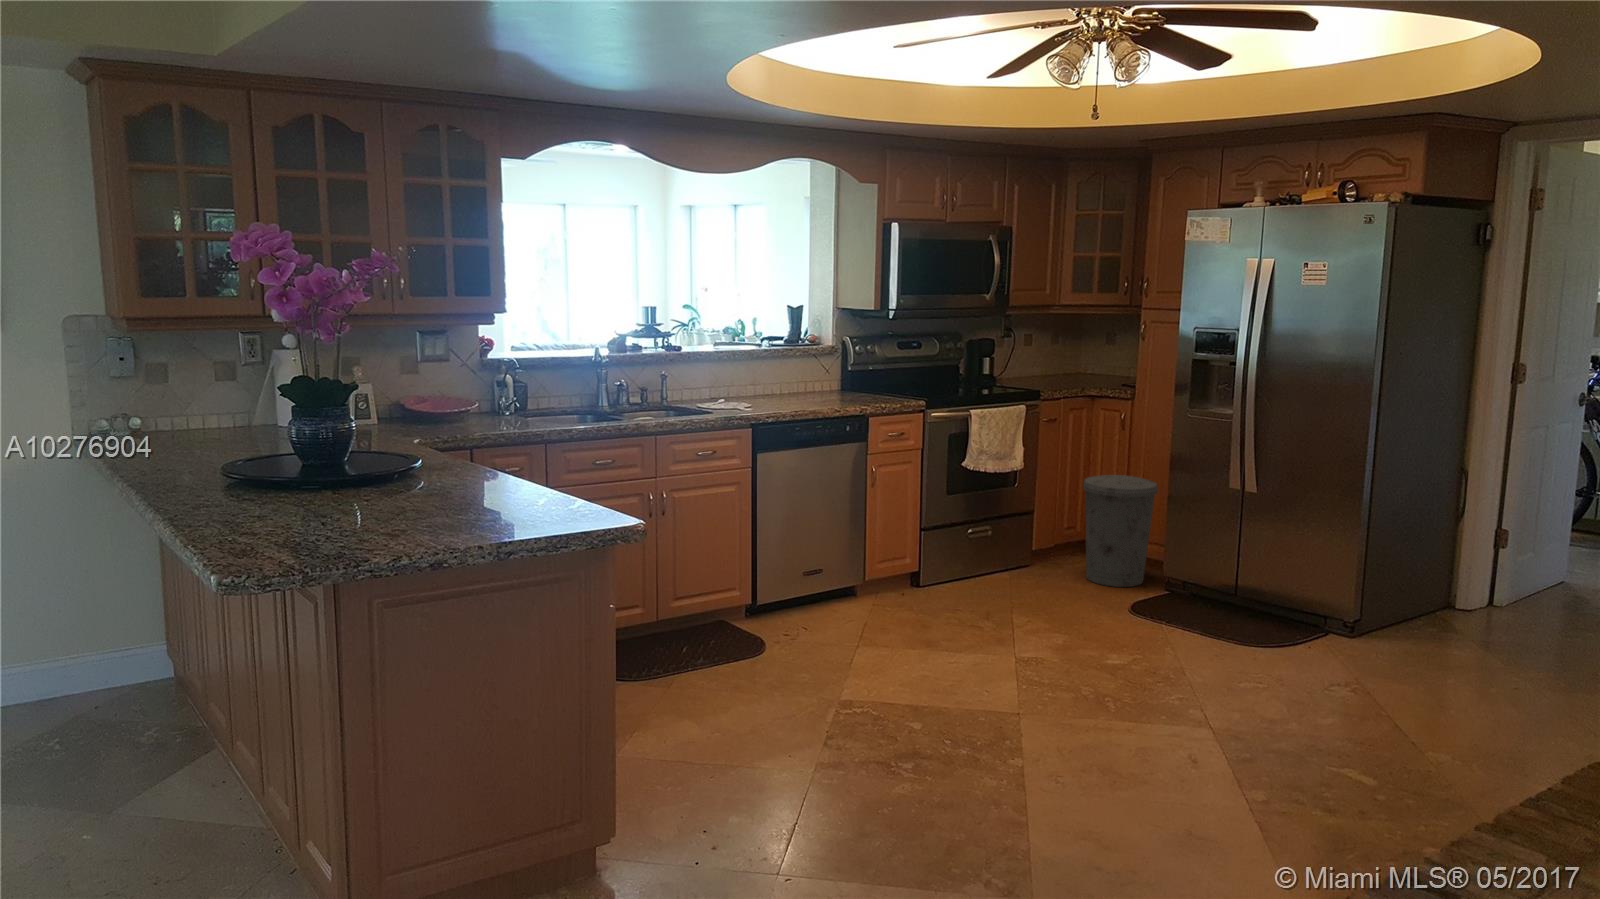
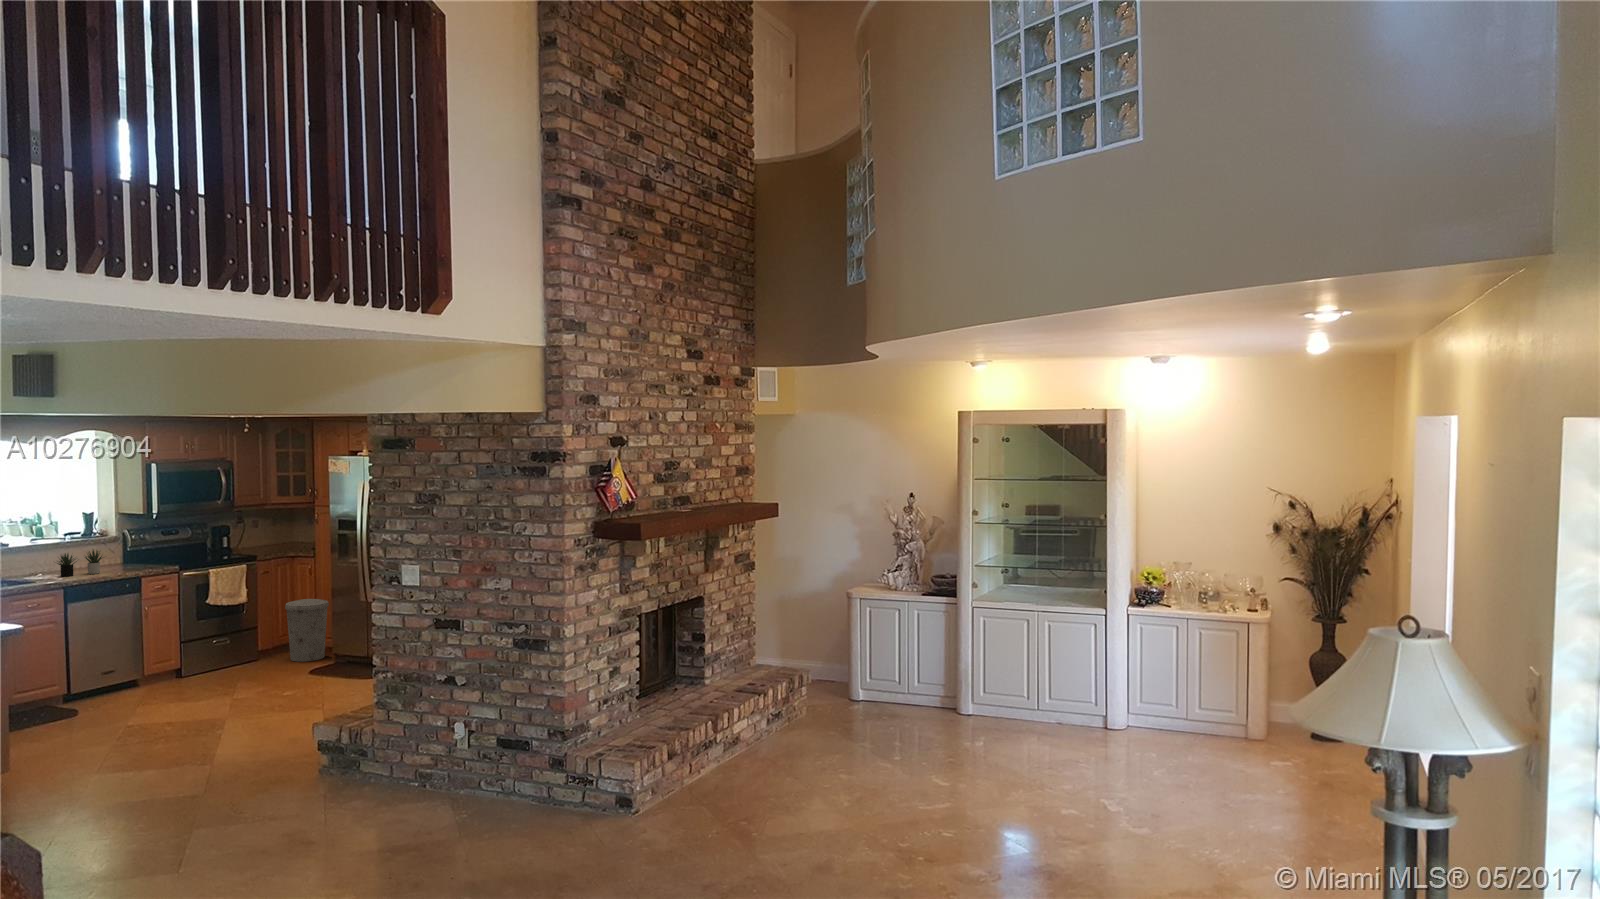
succulent plant: none [741,359,819,404] -> present [57,550,102,576]

